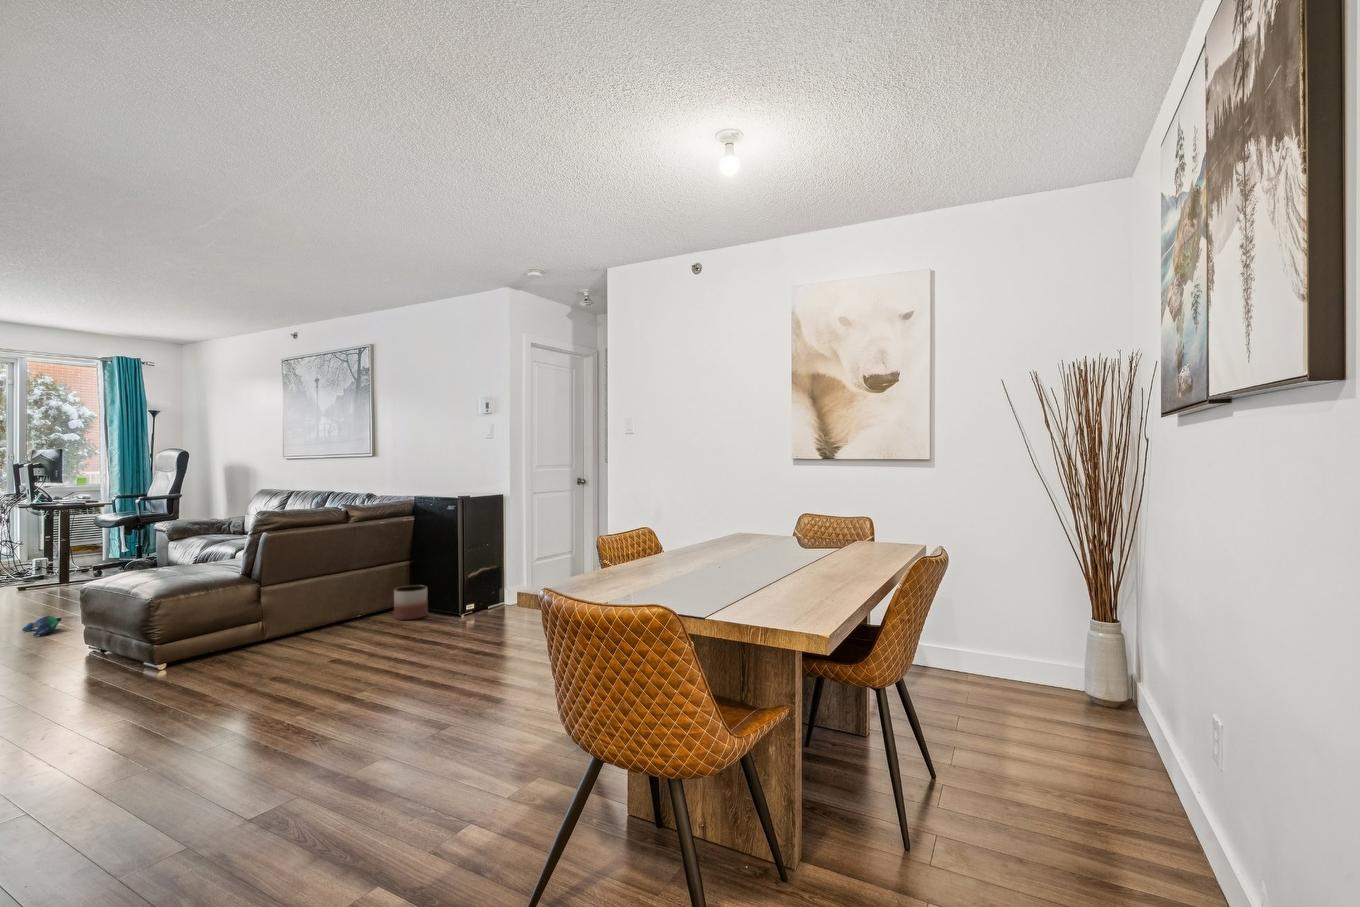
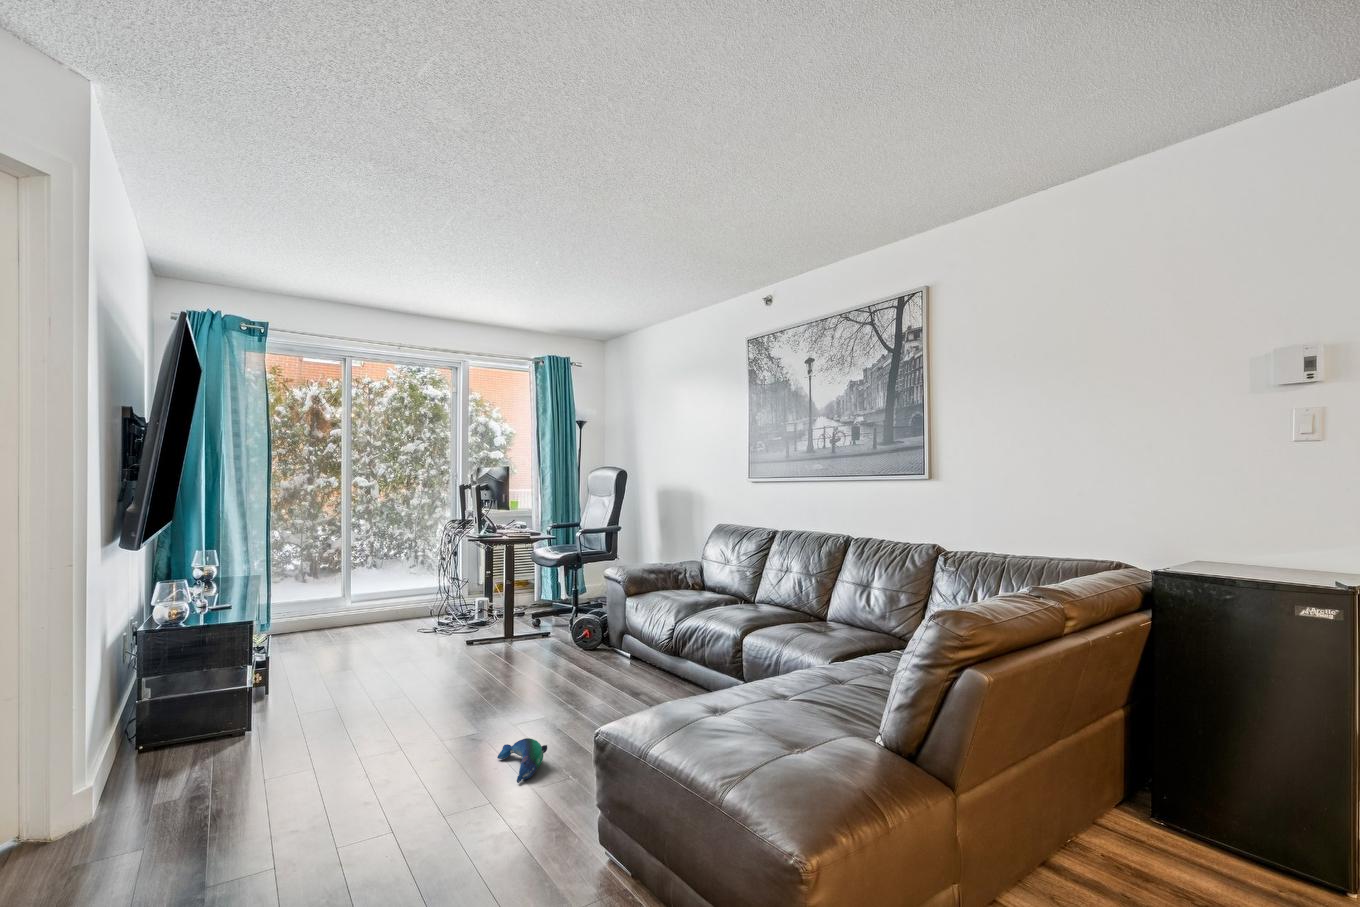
planter: present [394,585,428,620] -> none [1159,775,1254,879]

